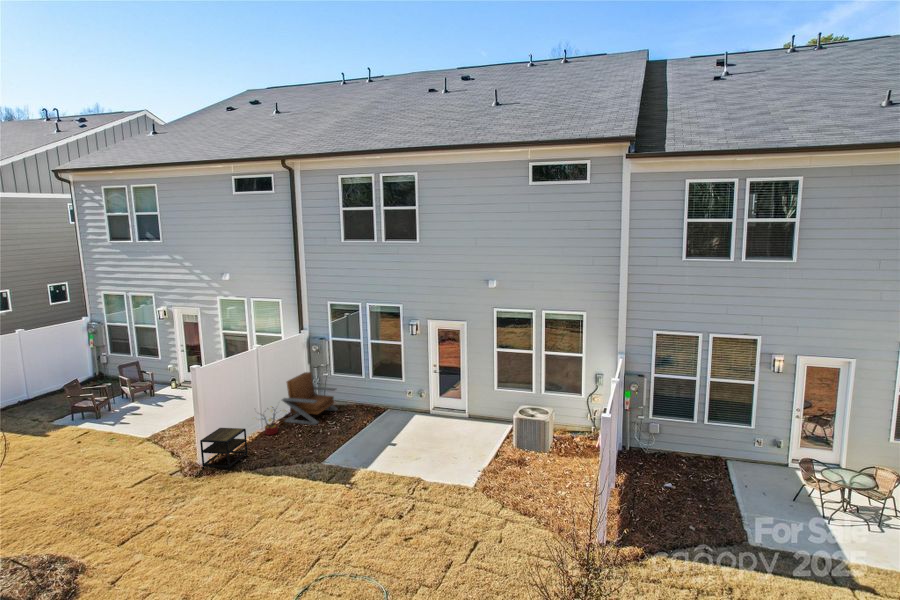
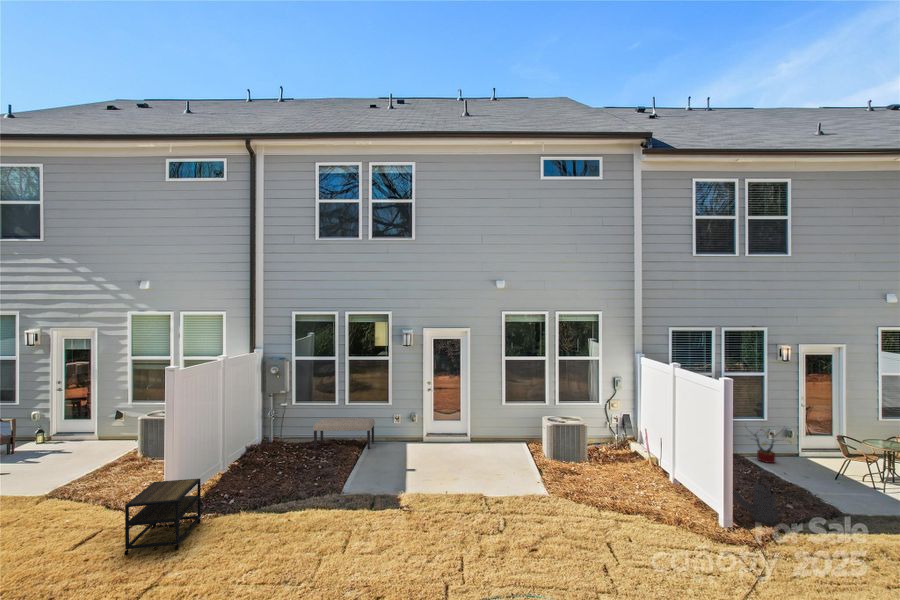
lounge chair: present [282,372,338,425] -> none [235,401,305,469]
bench: none [342,388,391,416] -> present [313,418,375,449]
decorative plant: present [262,406,278,435] -> present [755,429,791,463]
watering can: none [611,481,656,519] -> present [733,478,784,526]

